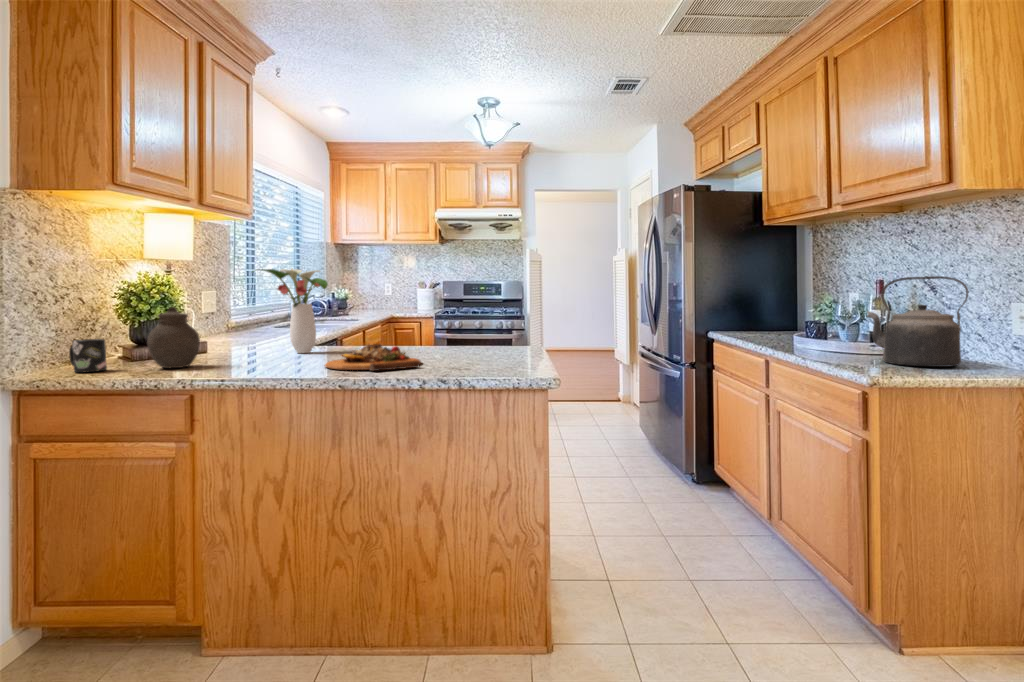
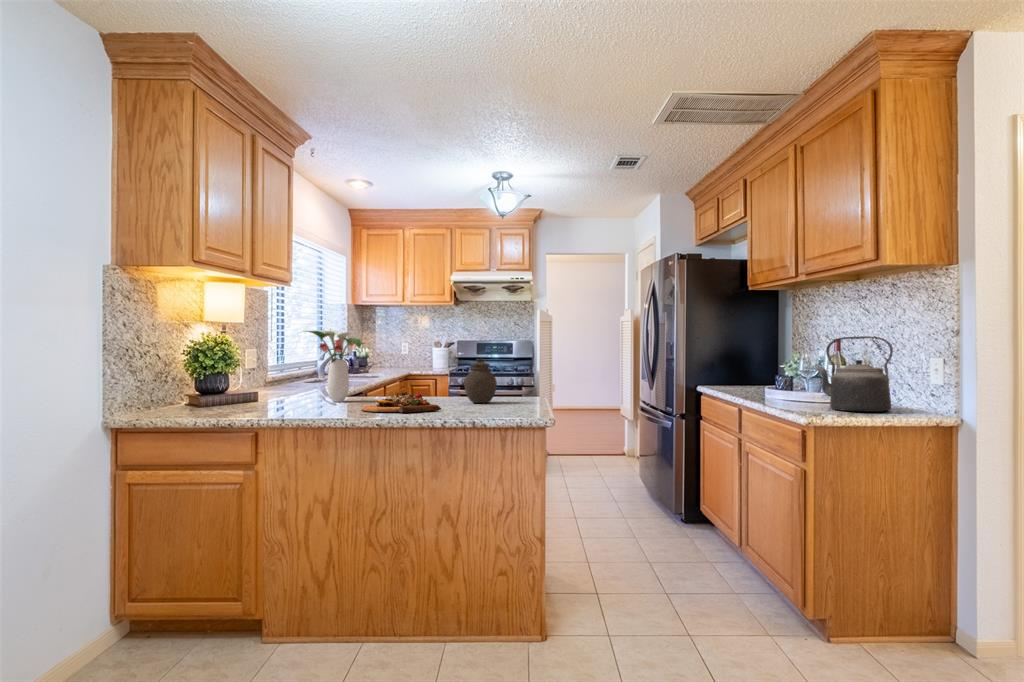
jar: present [147,307,200,368] -> present [464,359,497,403]
mug: present [69,339,107,372] -> none [159,387,188,414]

